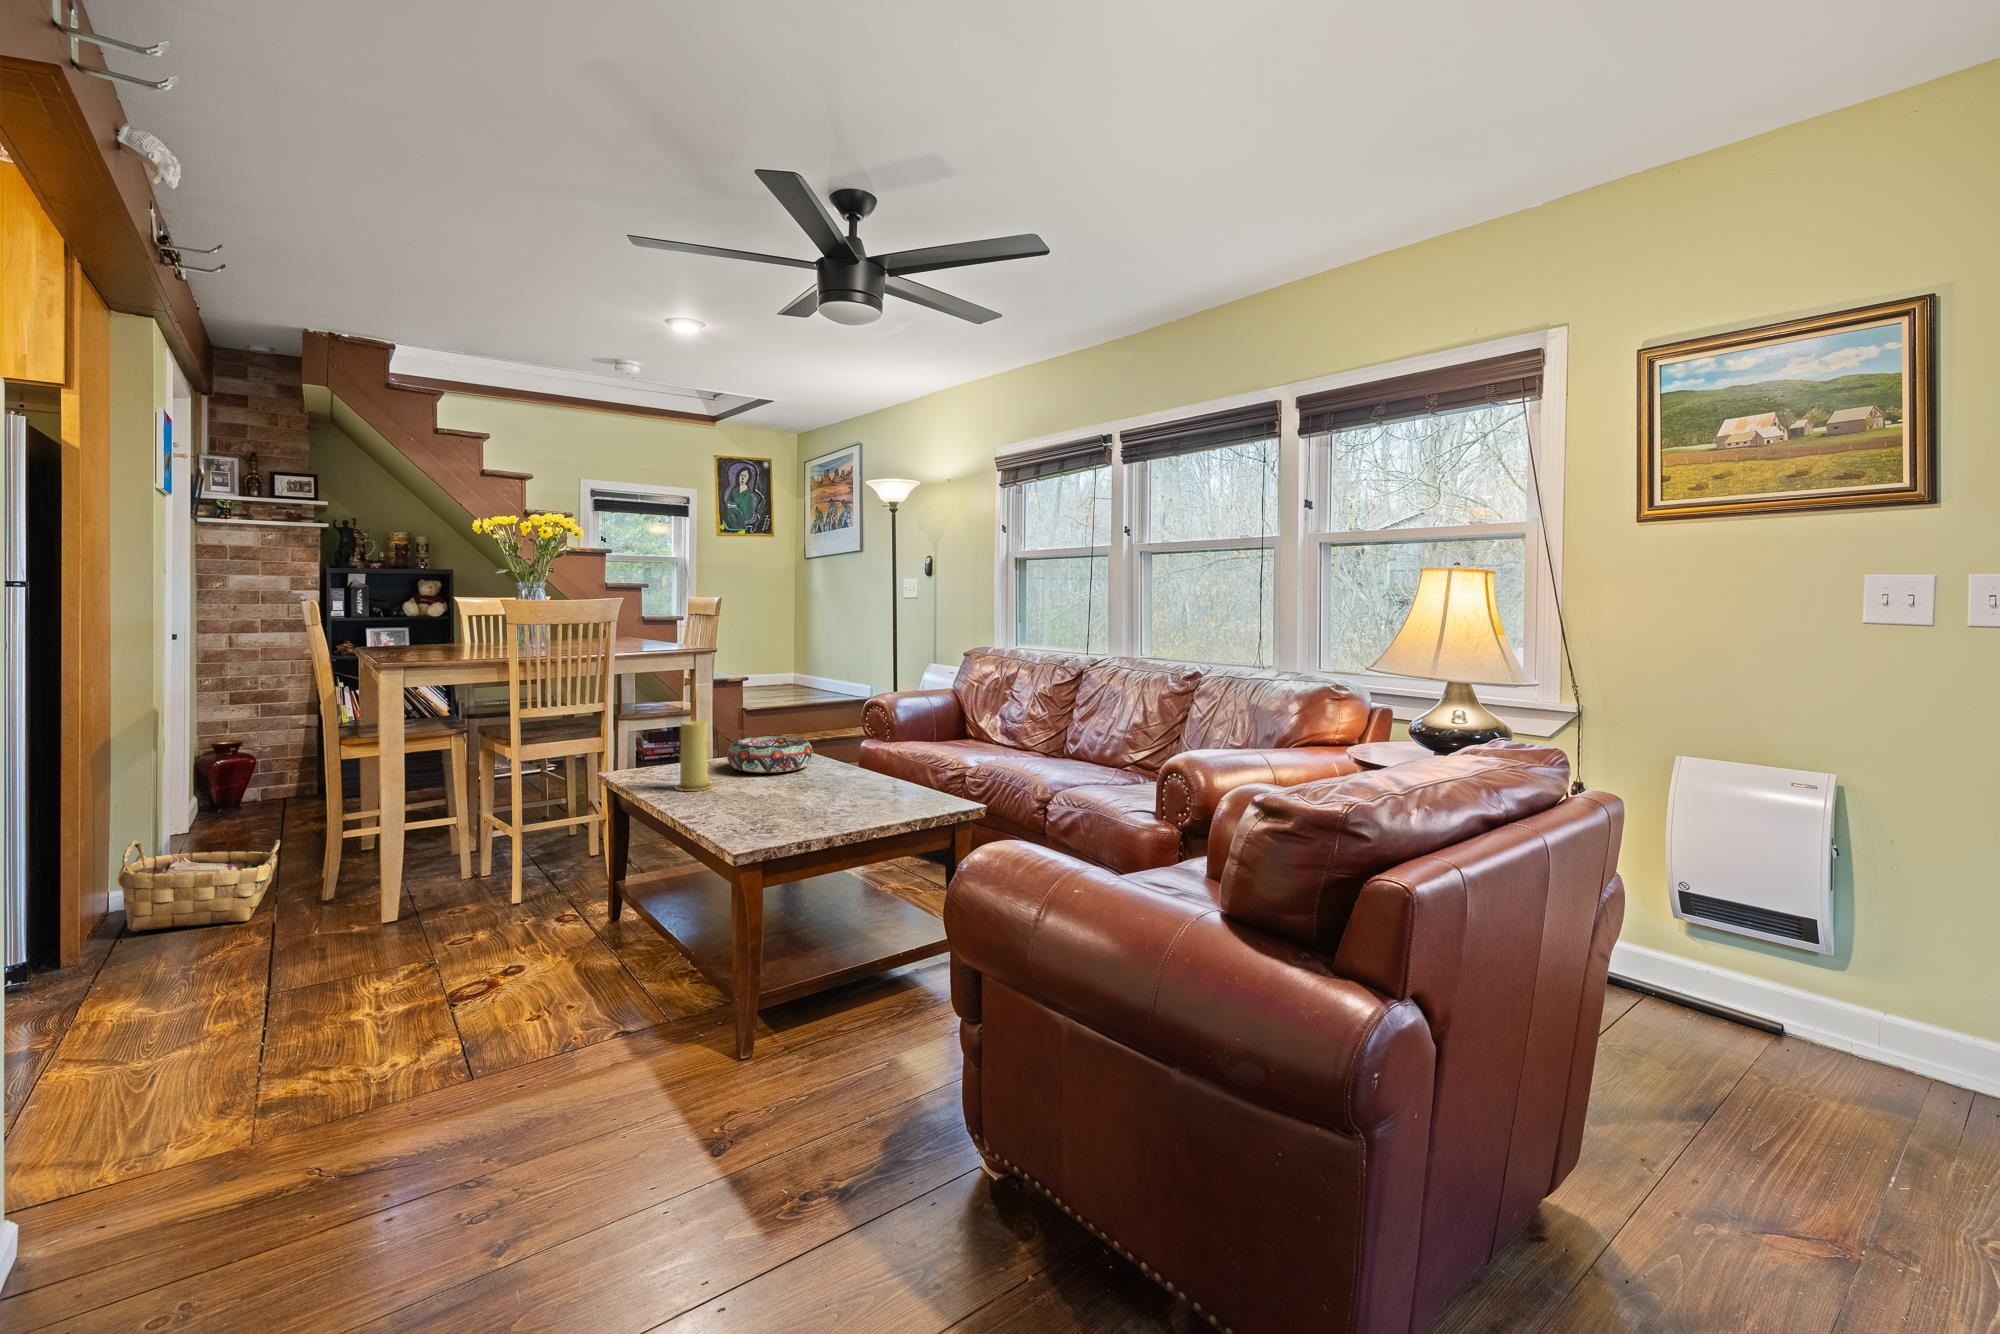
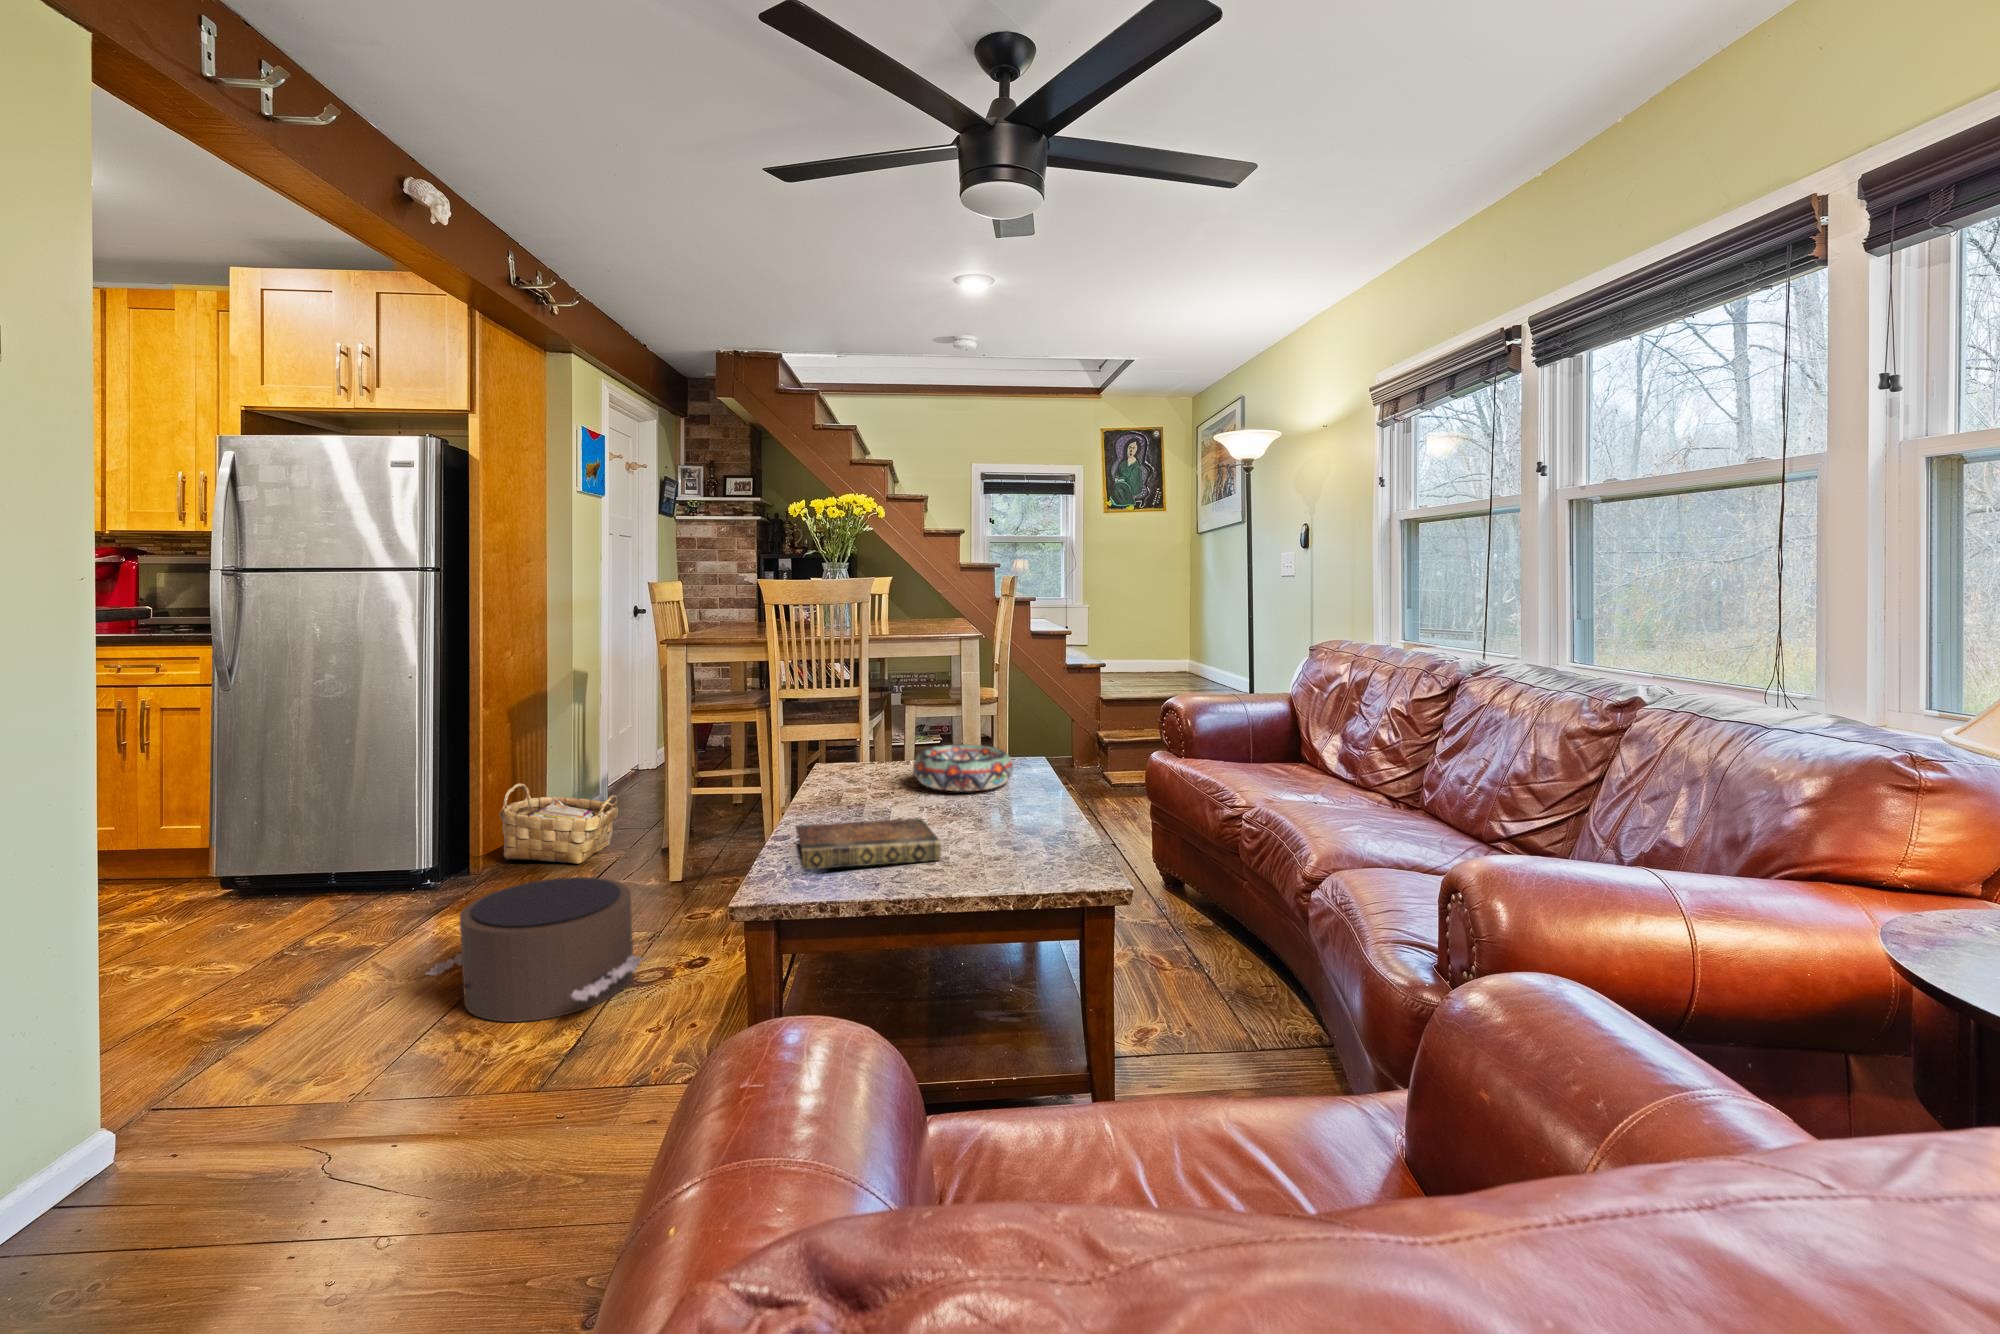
candle: present [675,721,713,791] -> none [829,724,873,805]
book: none [710,787,840,827] -> present [796,819,941,870]
pouf: none [228,902,487,1051] -> present [426,877,645,1022]

